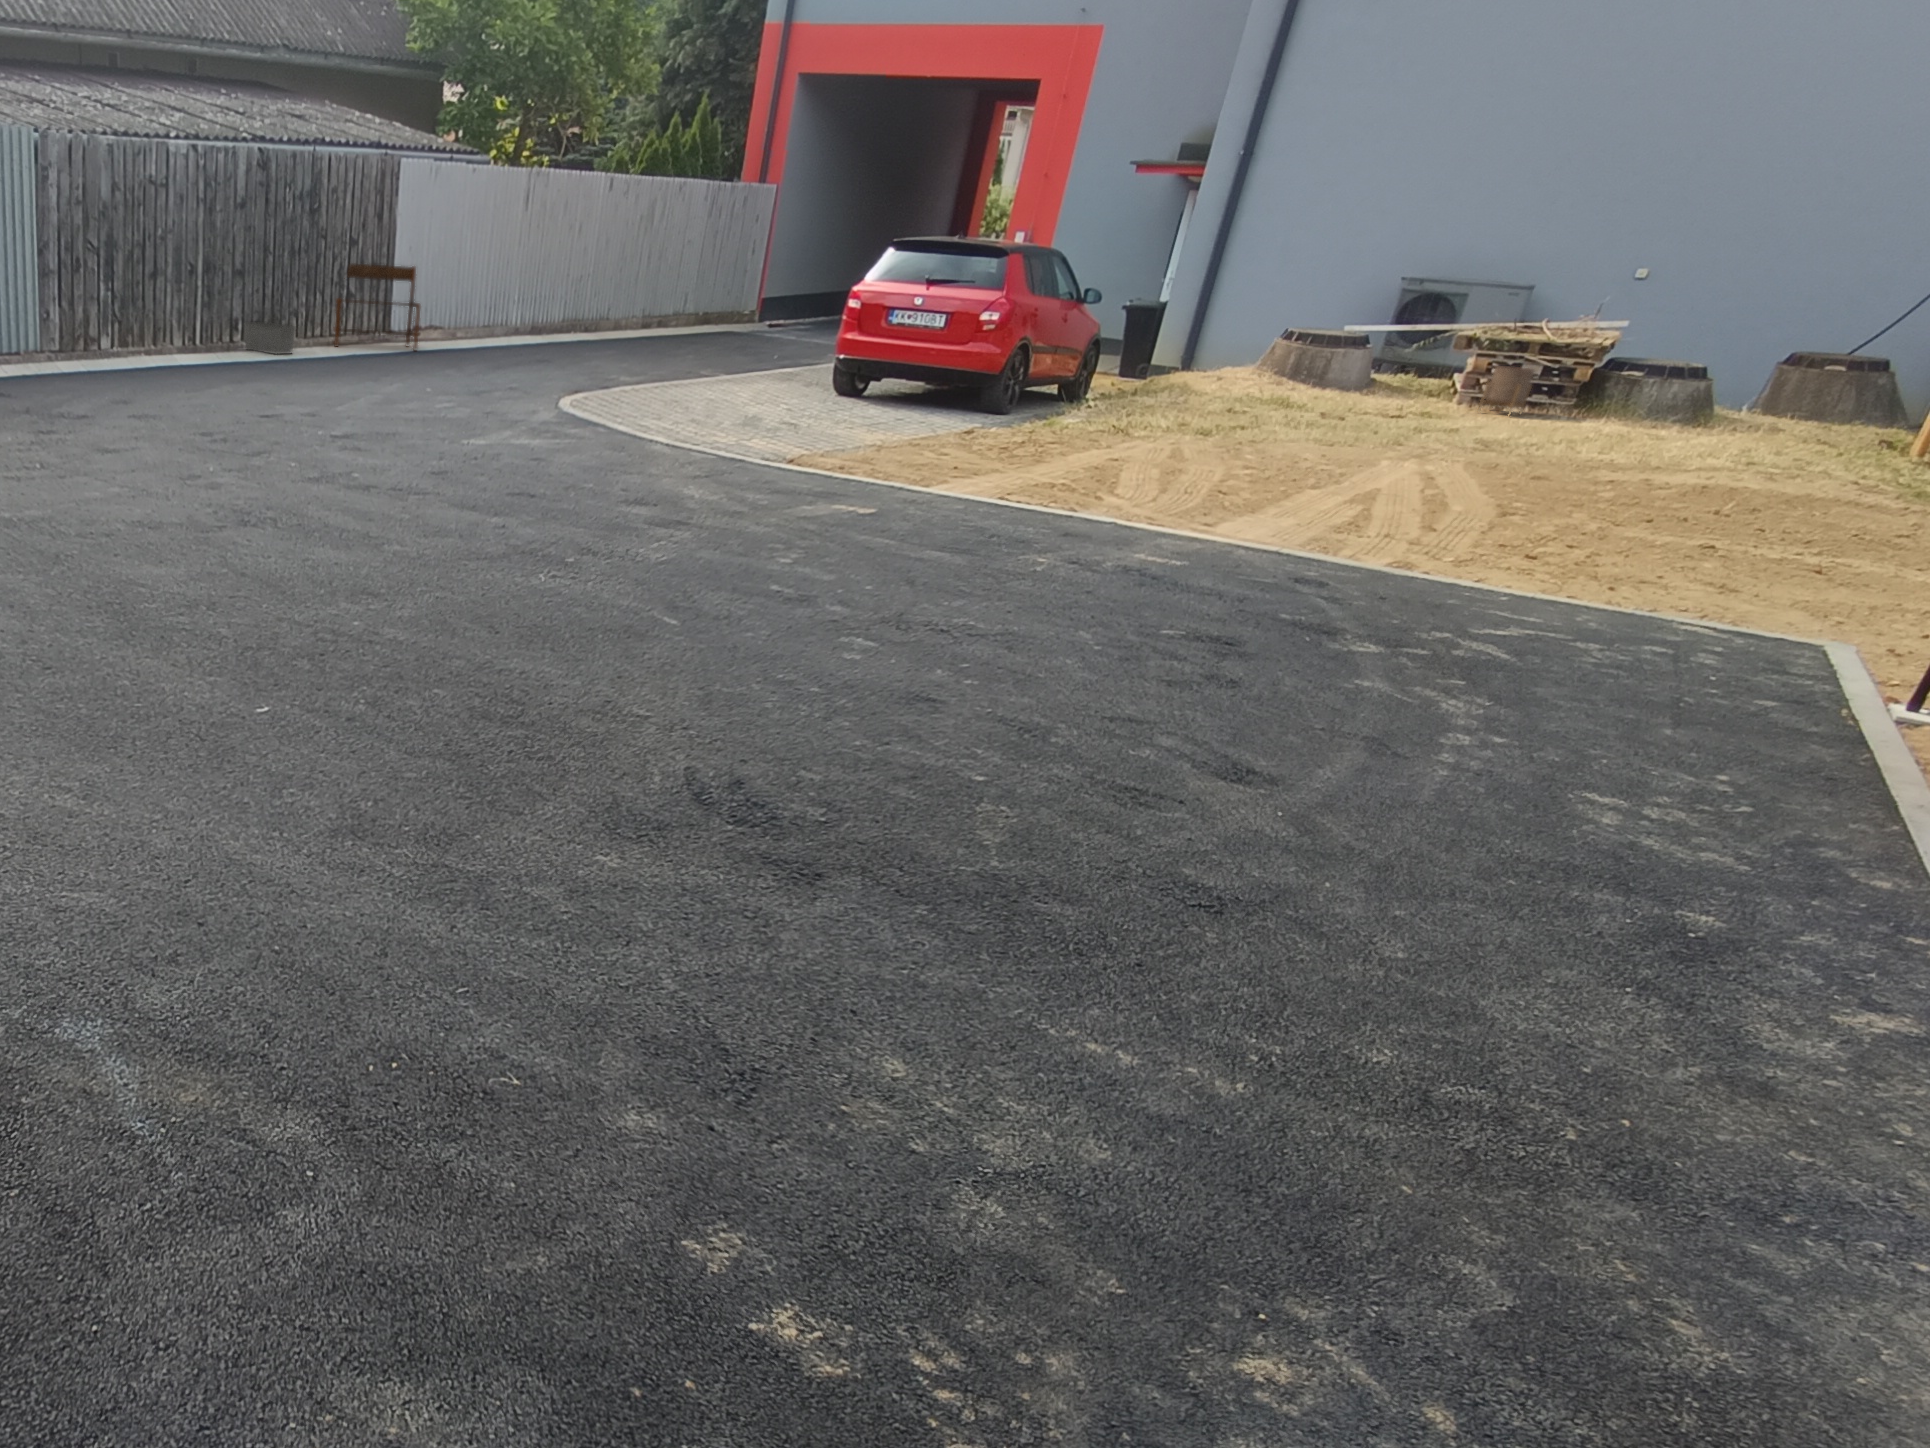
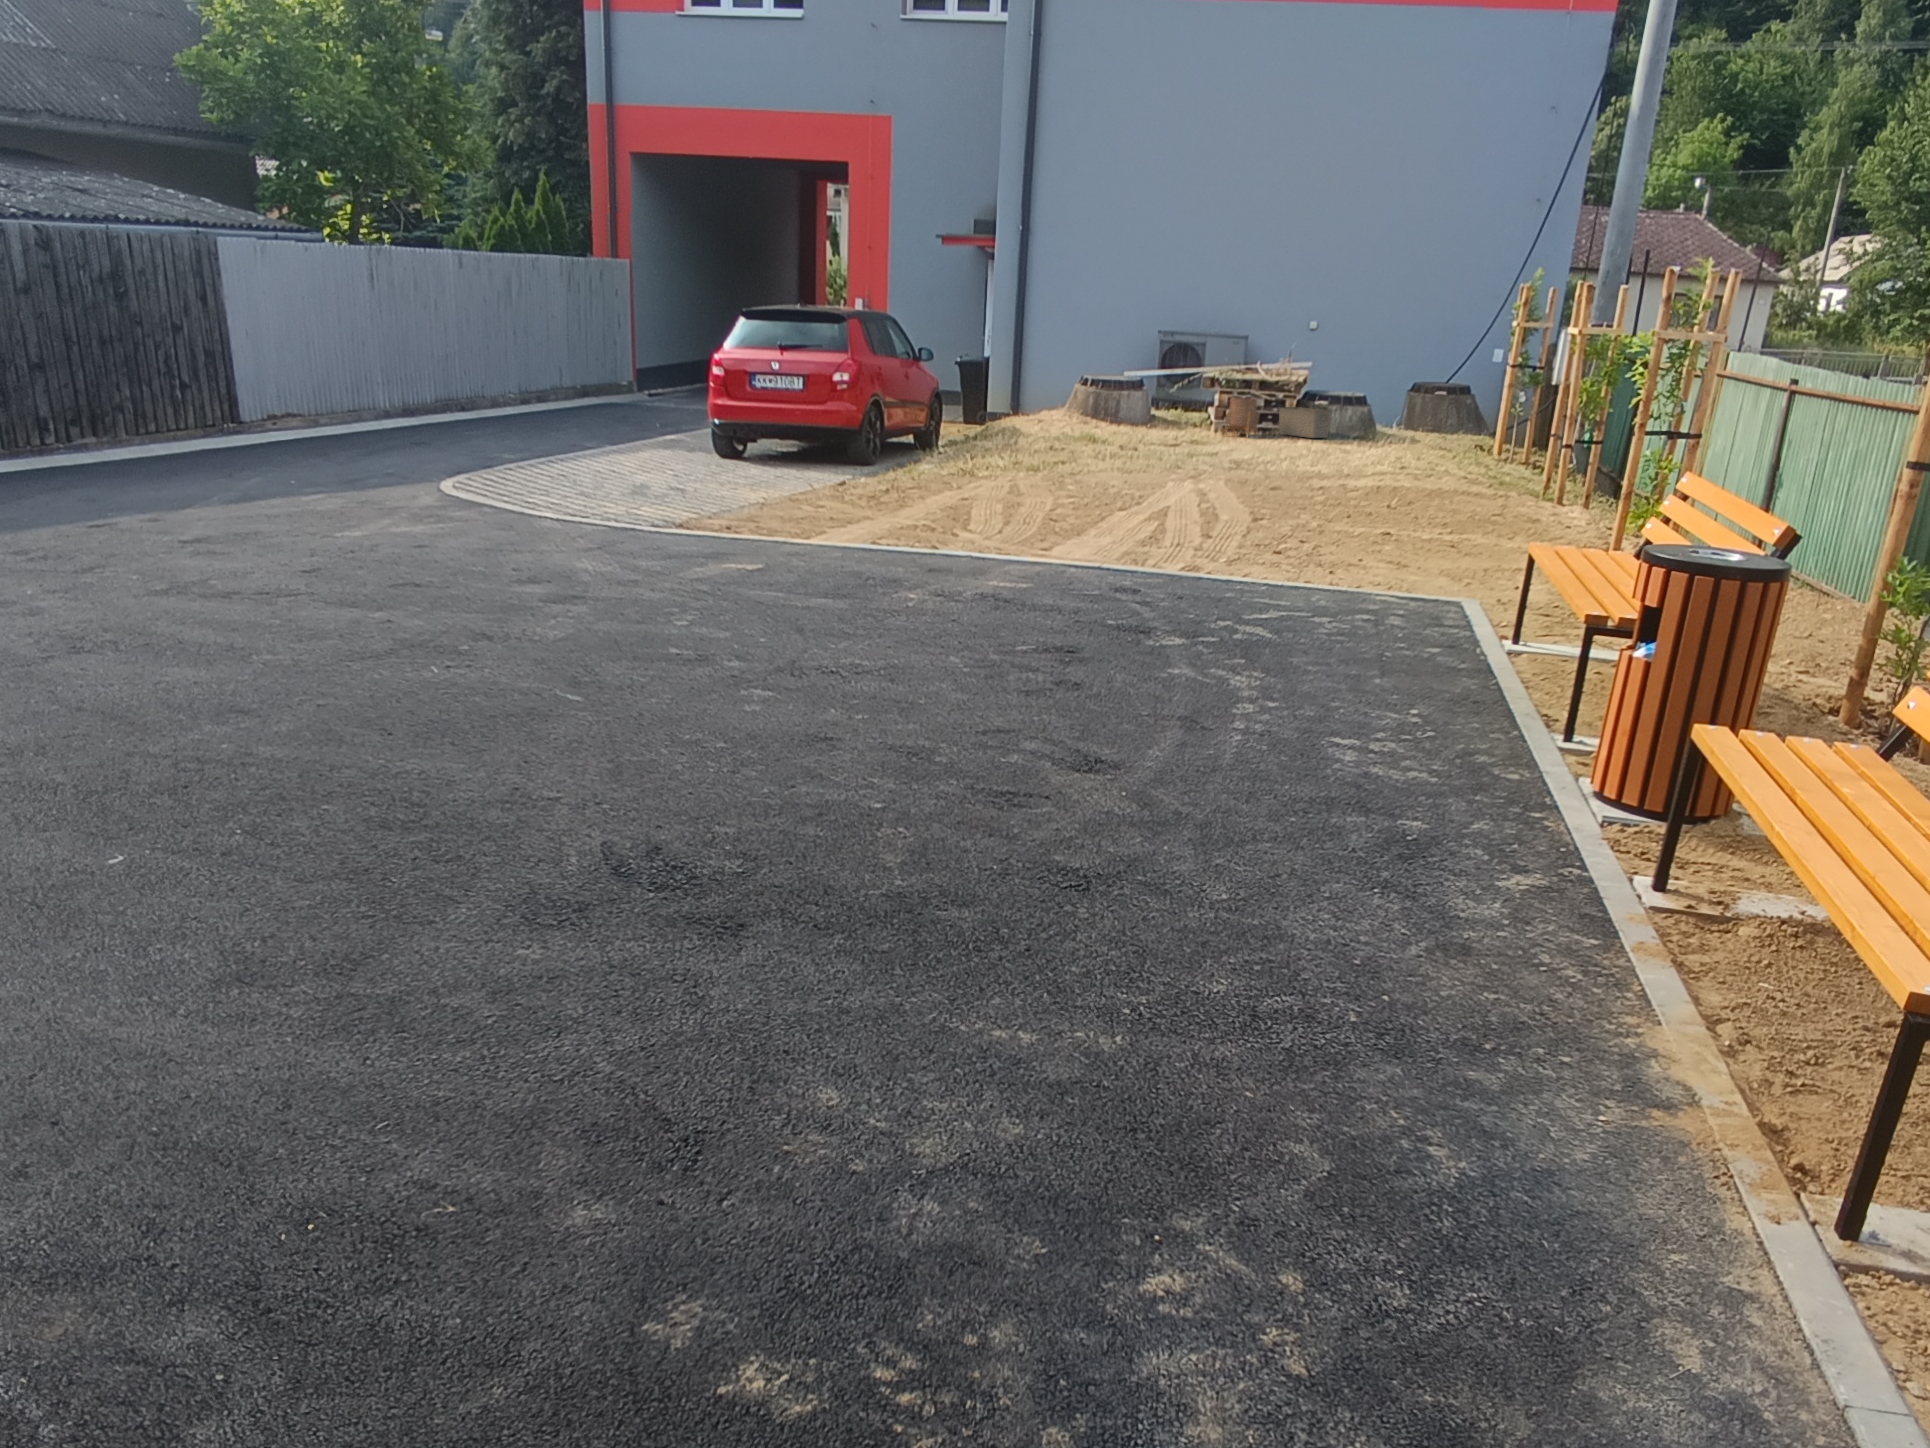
bench: present [334,263,420,350] -> none [165,351,274,443]
storage bin: present [245,321,296,354] -> present [1279,407,1332,438]

